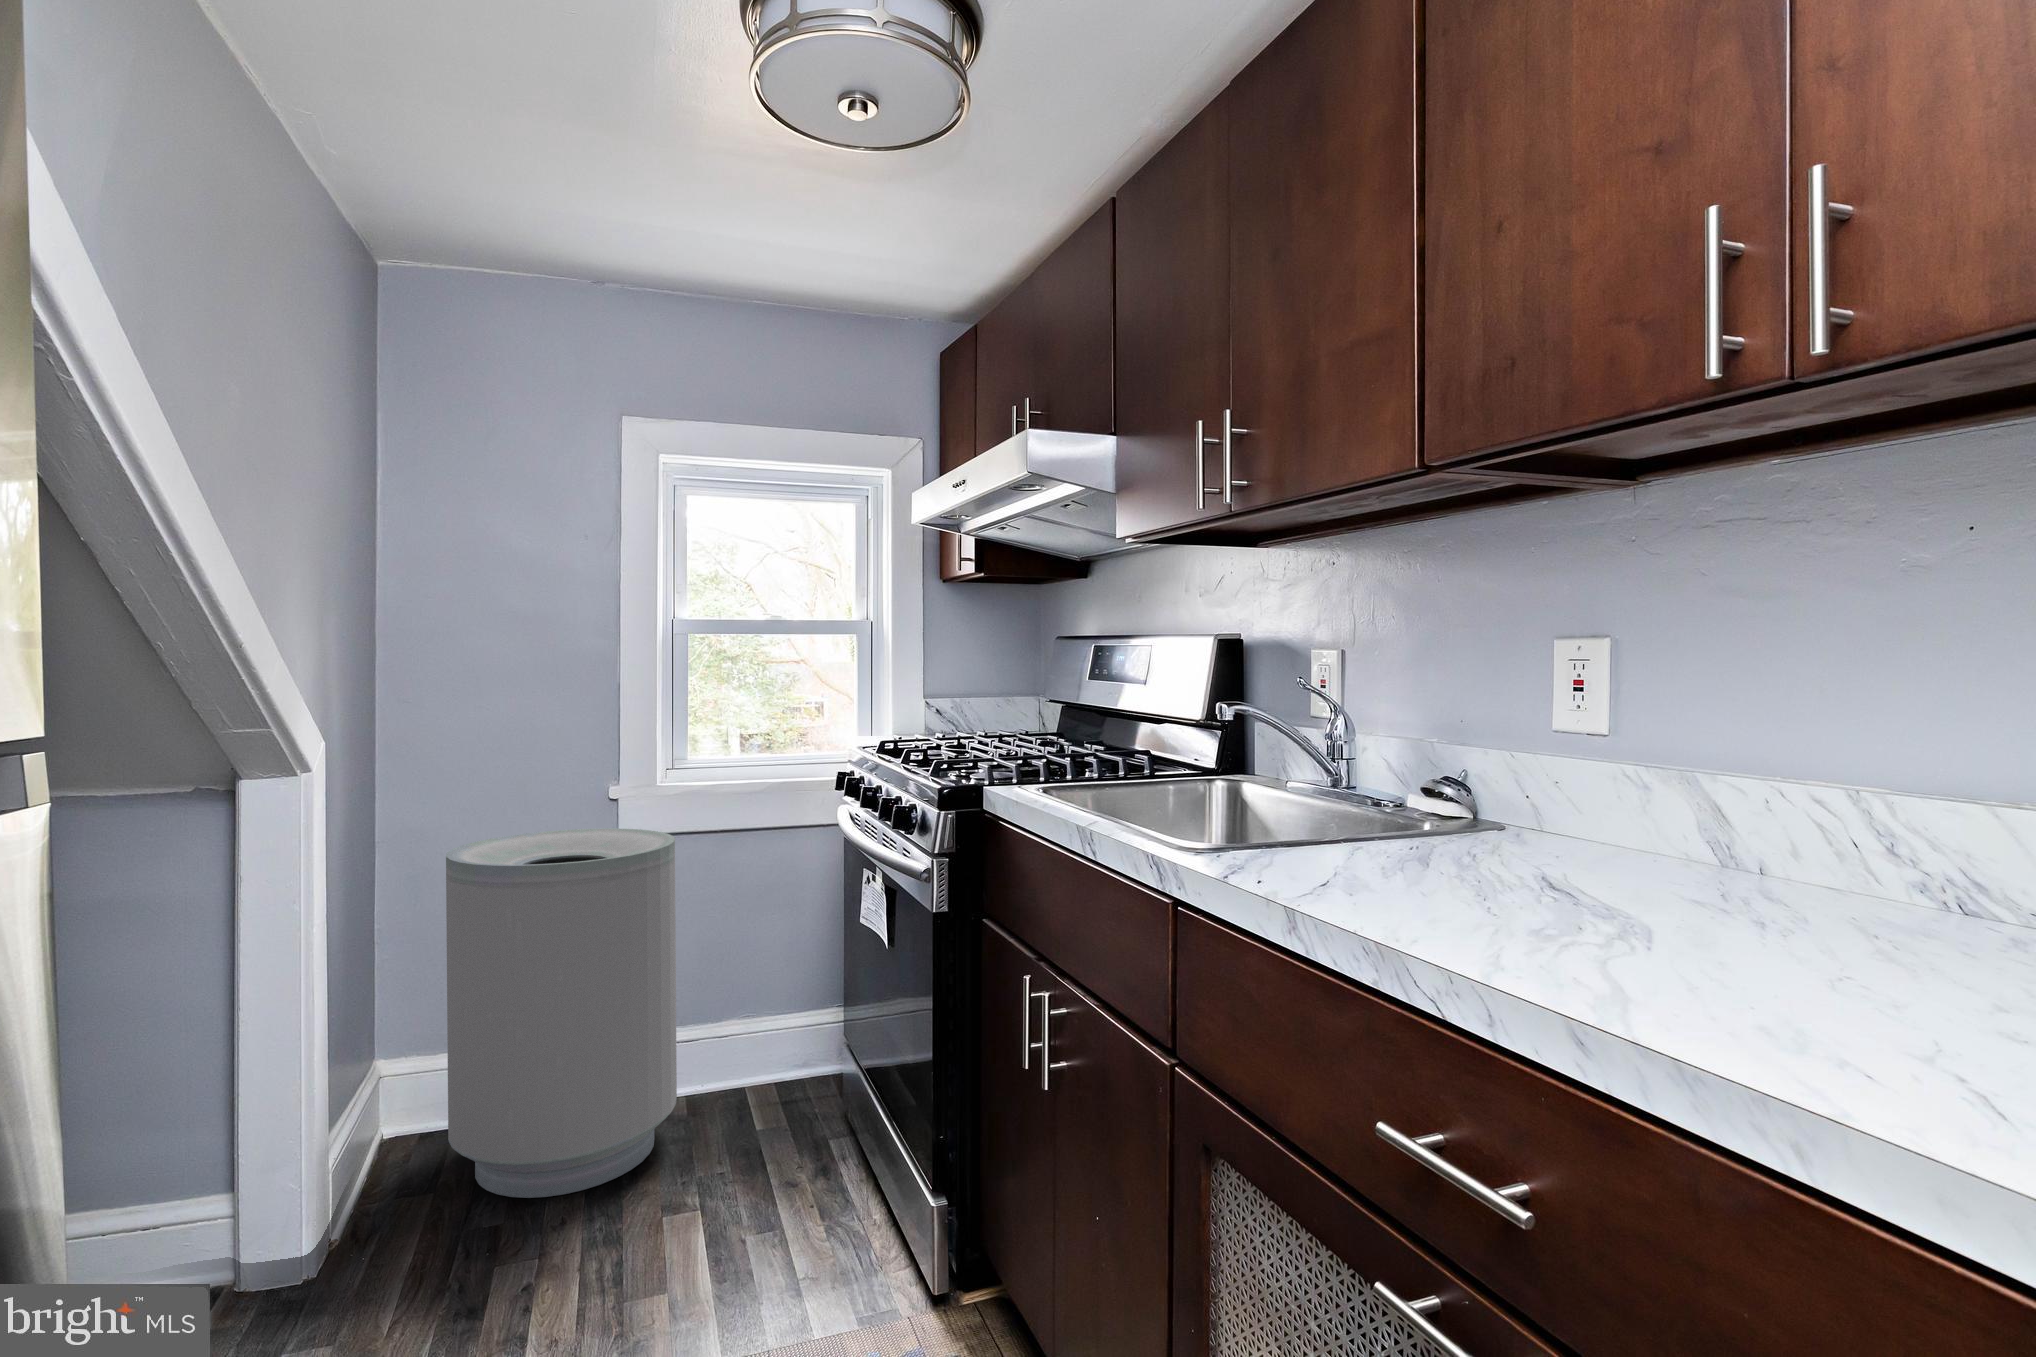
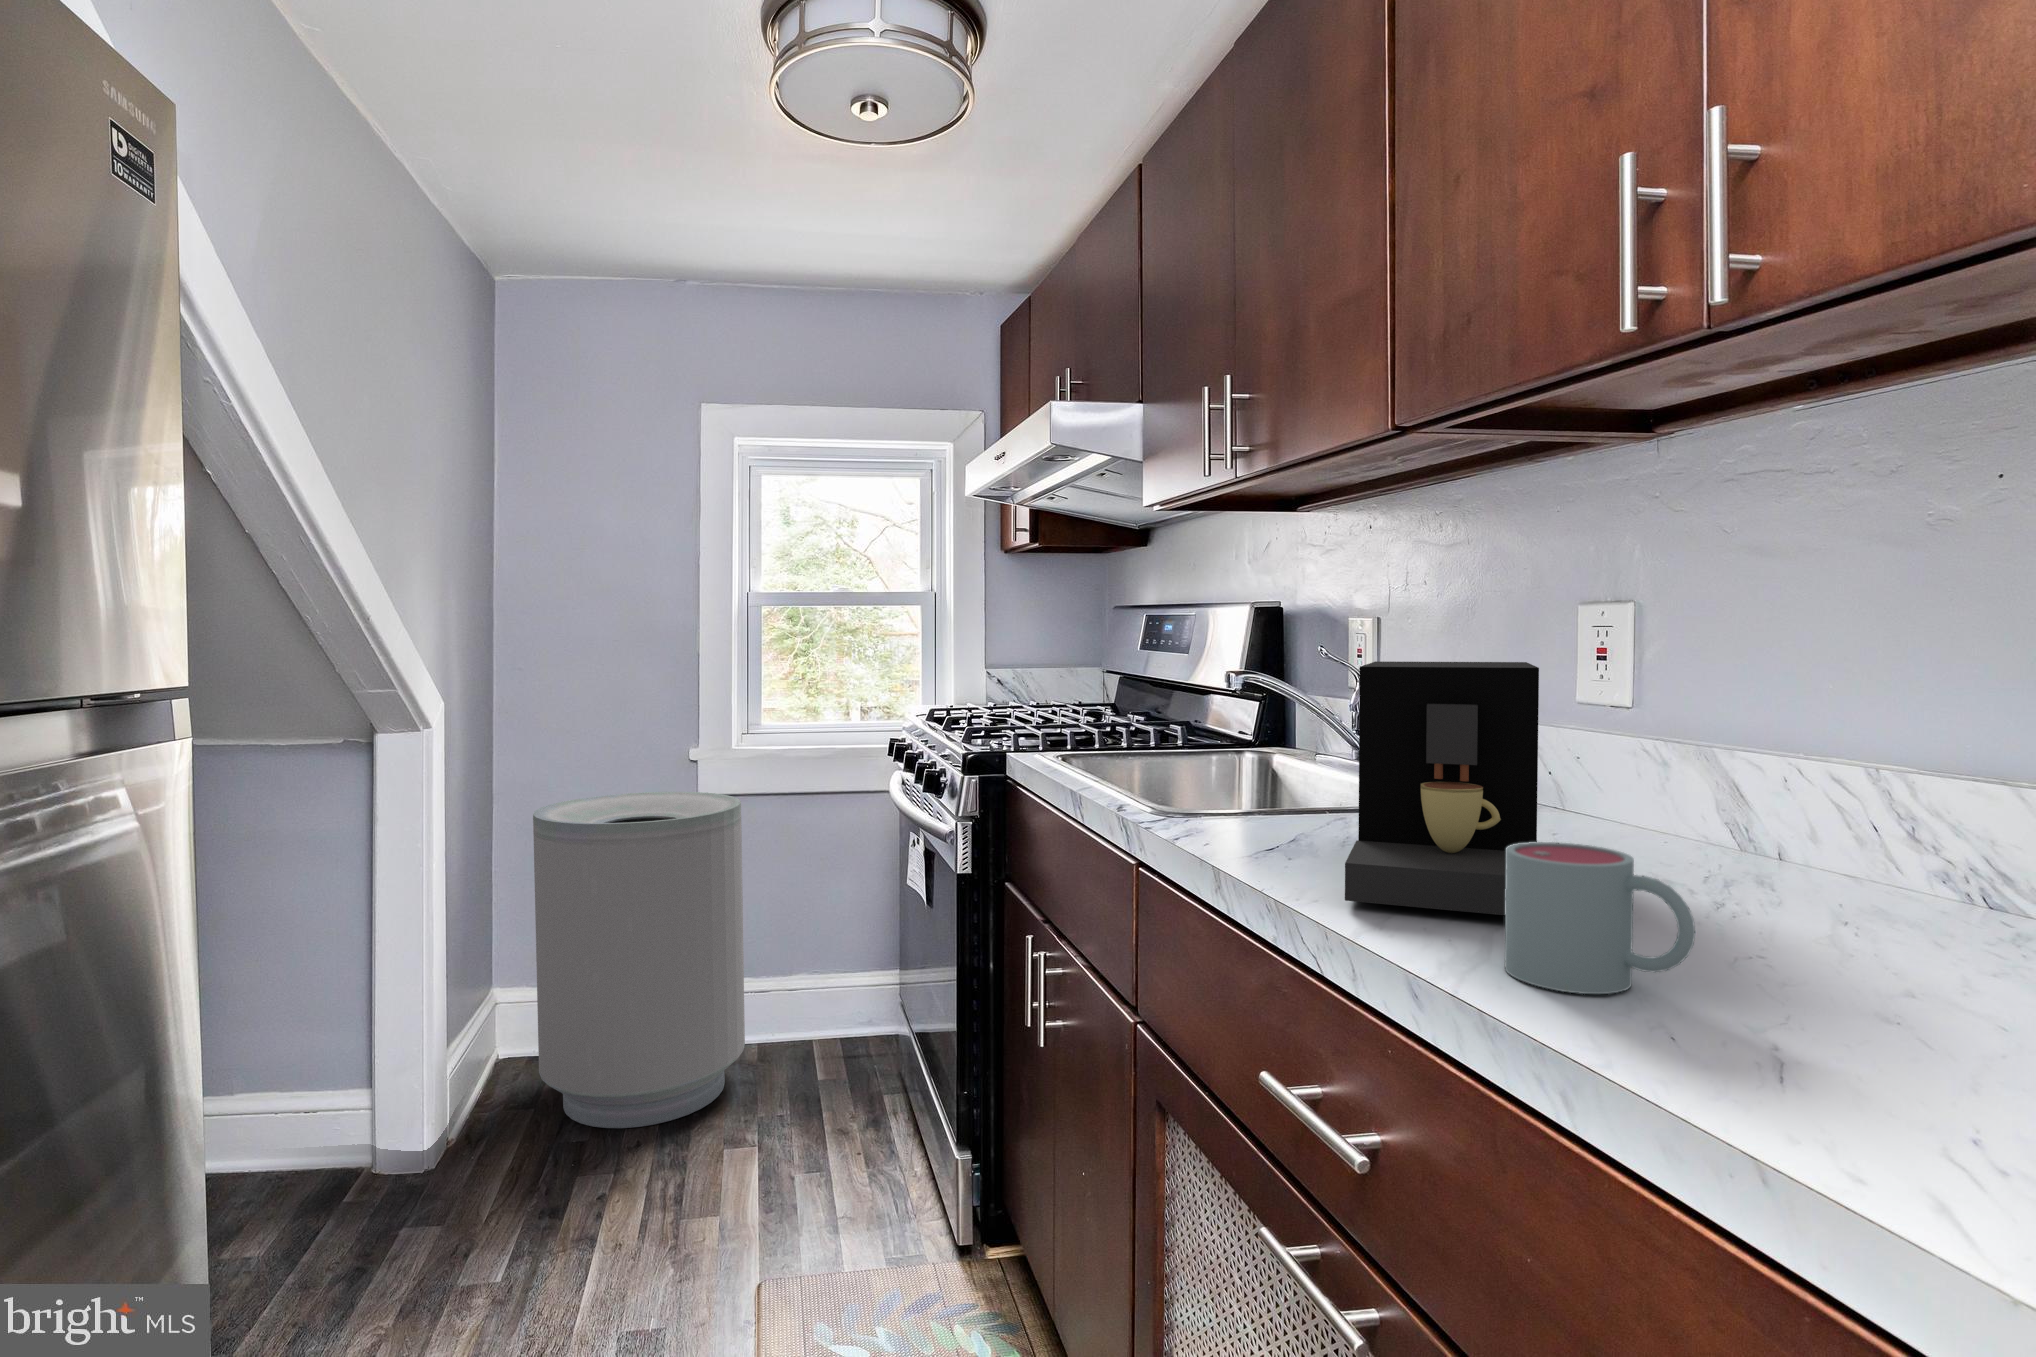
coffee maker: none [1418,685,1671,947] -> present [1345,661,1539,915]
mug: none [1670,869,1897,1030] -> present [1505,842,1695,994]

